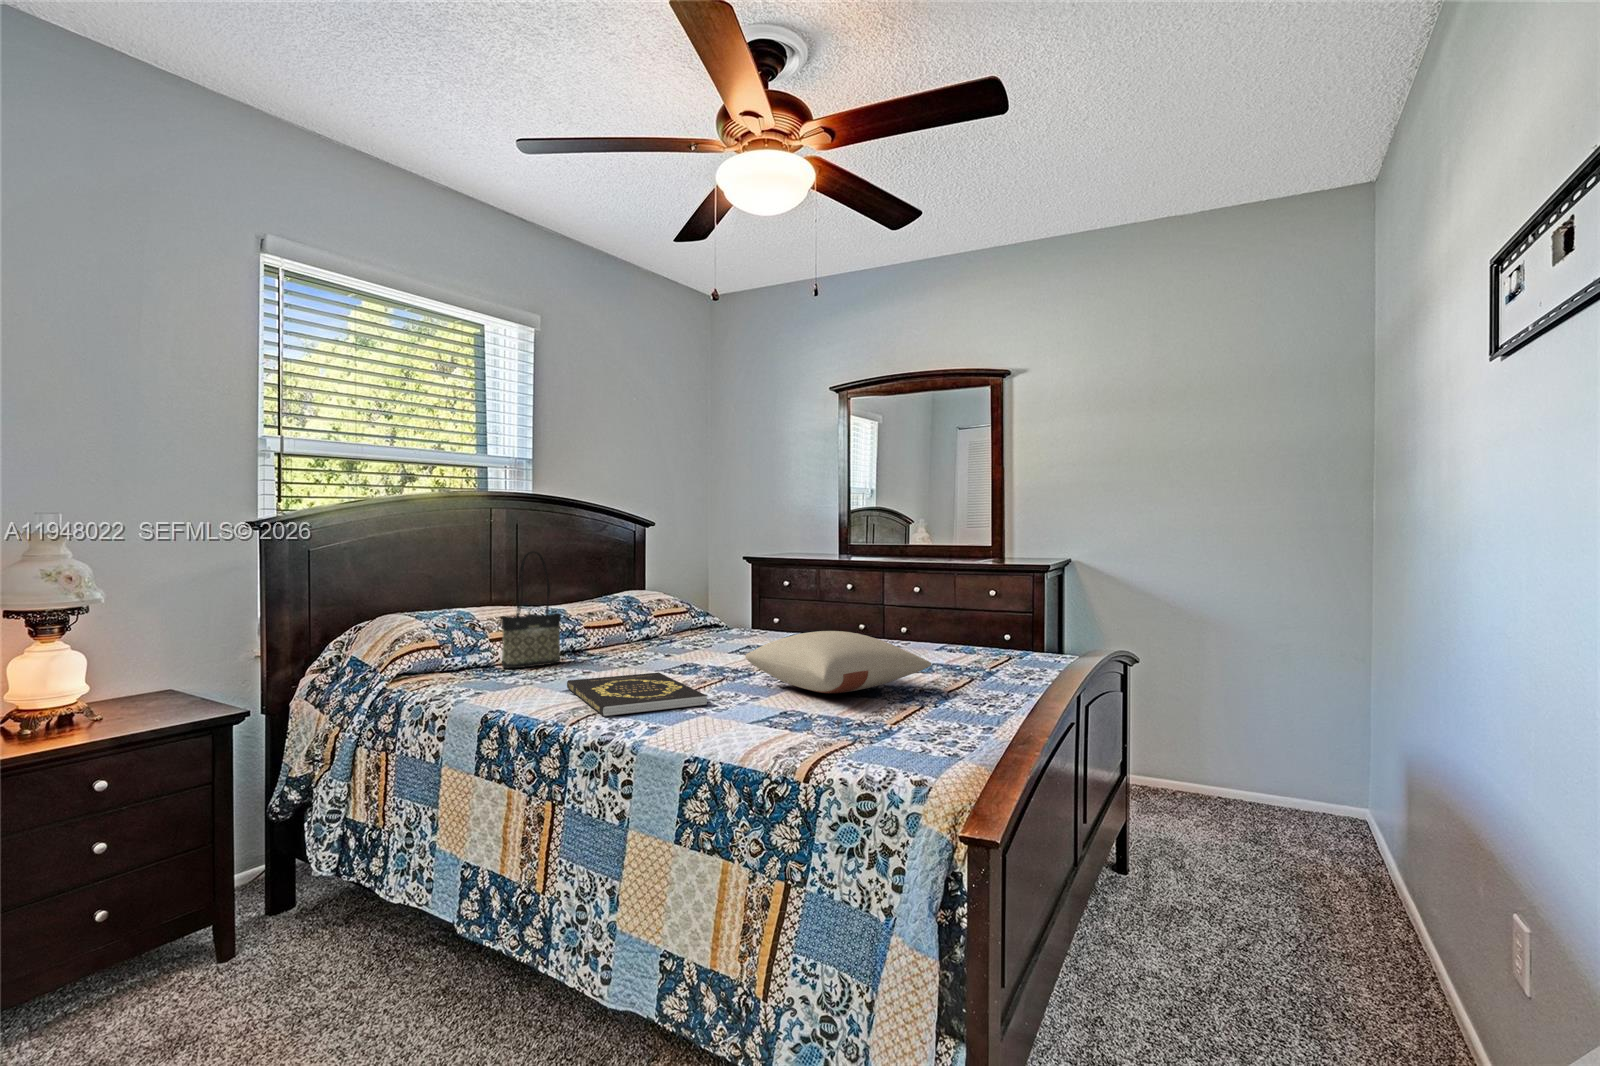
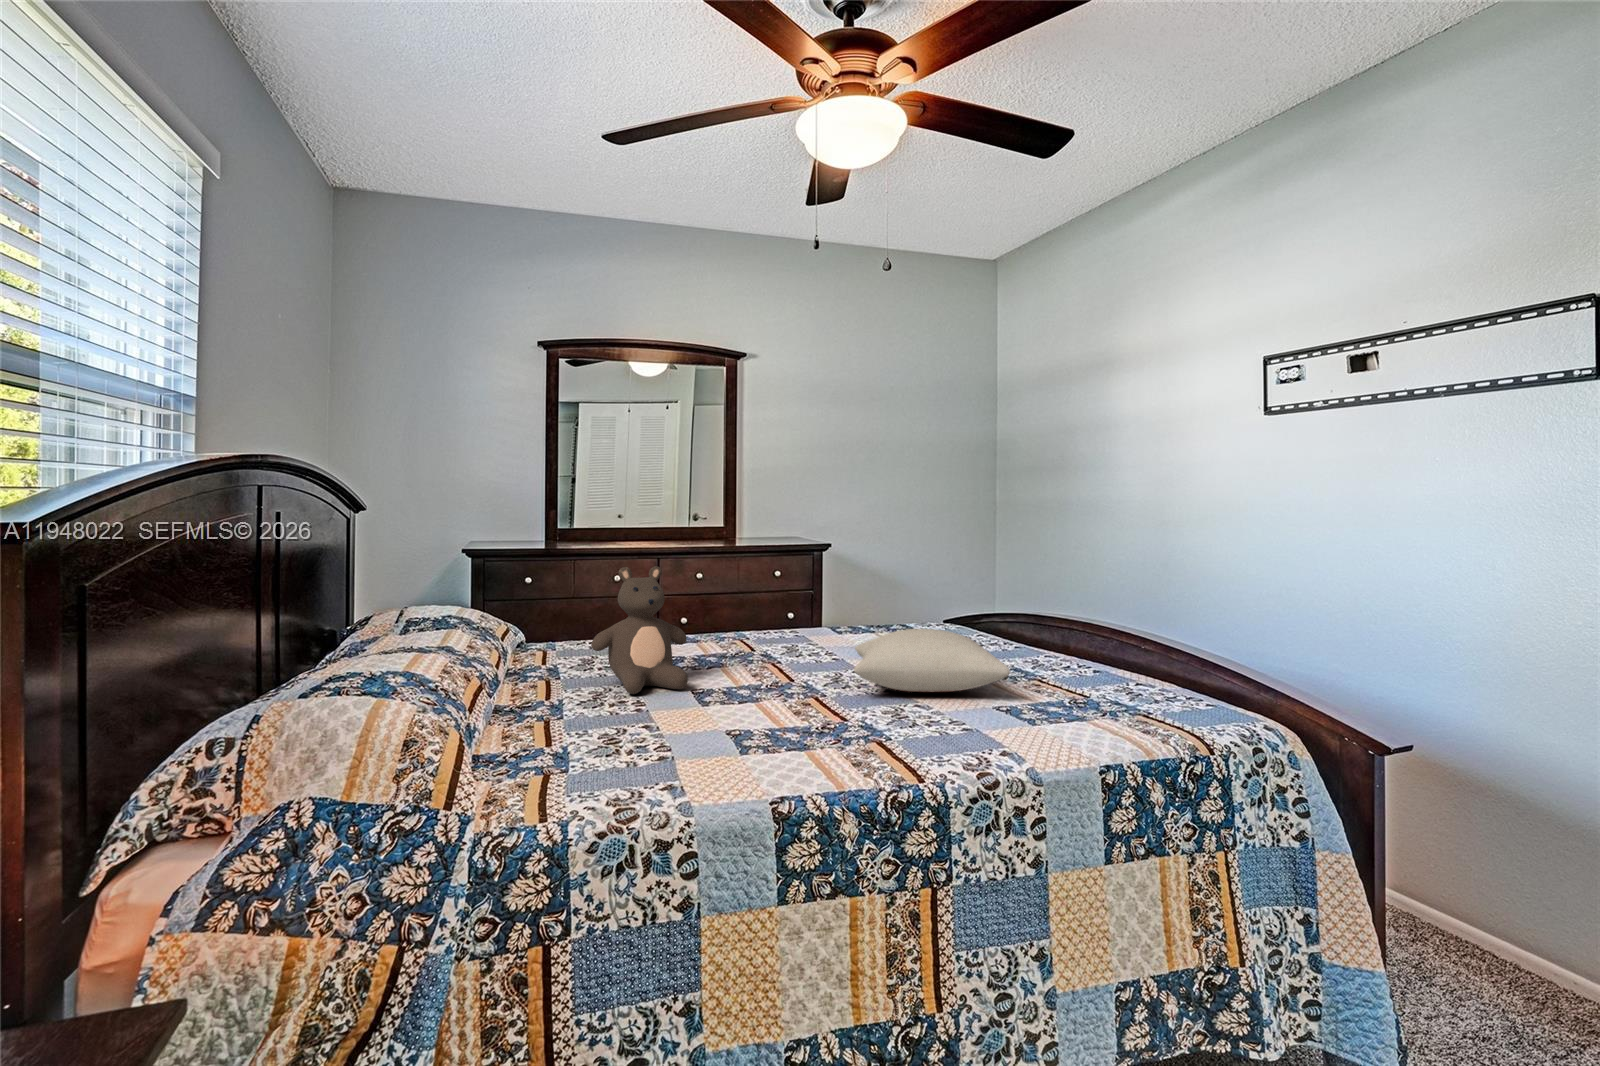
tote bag: present [501,551,561,668] -> none [492,557,545,755]
teddy bear: none [660,562,736,658] -> present [591,566,688,694]
book: present [567,672,707,716] -> none [733,708,924,760]

